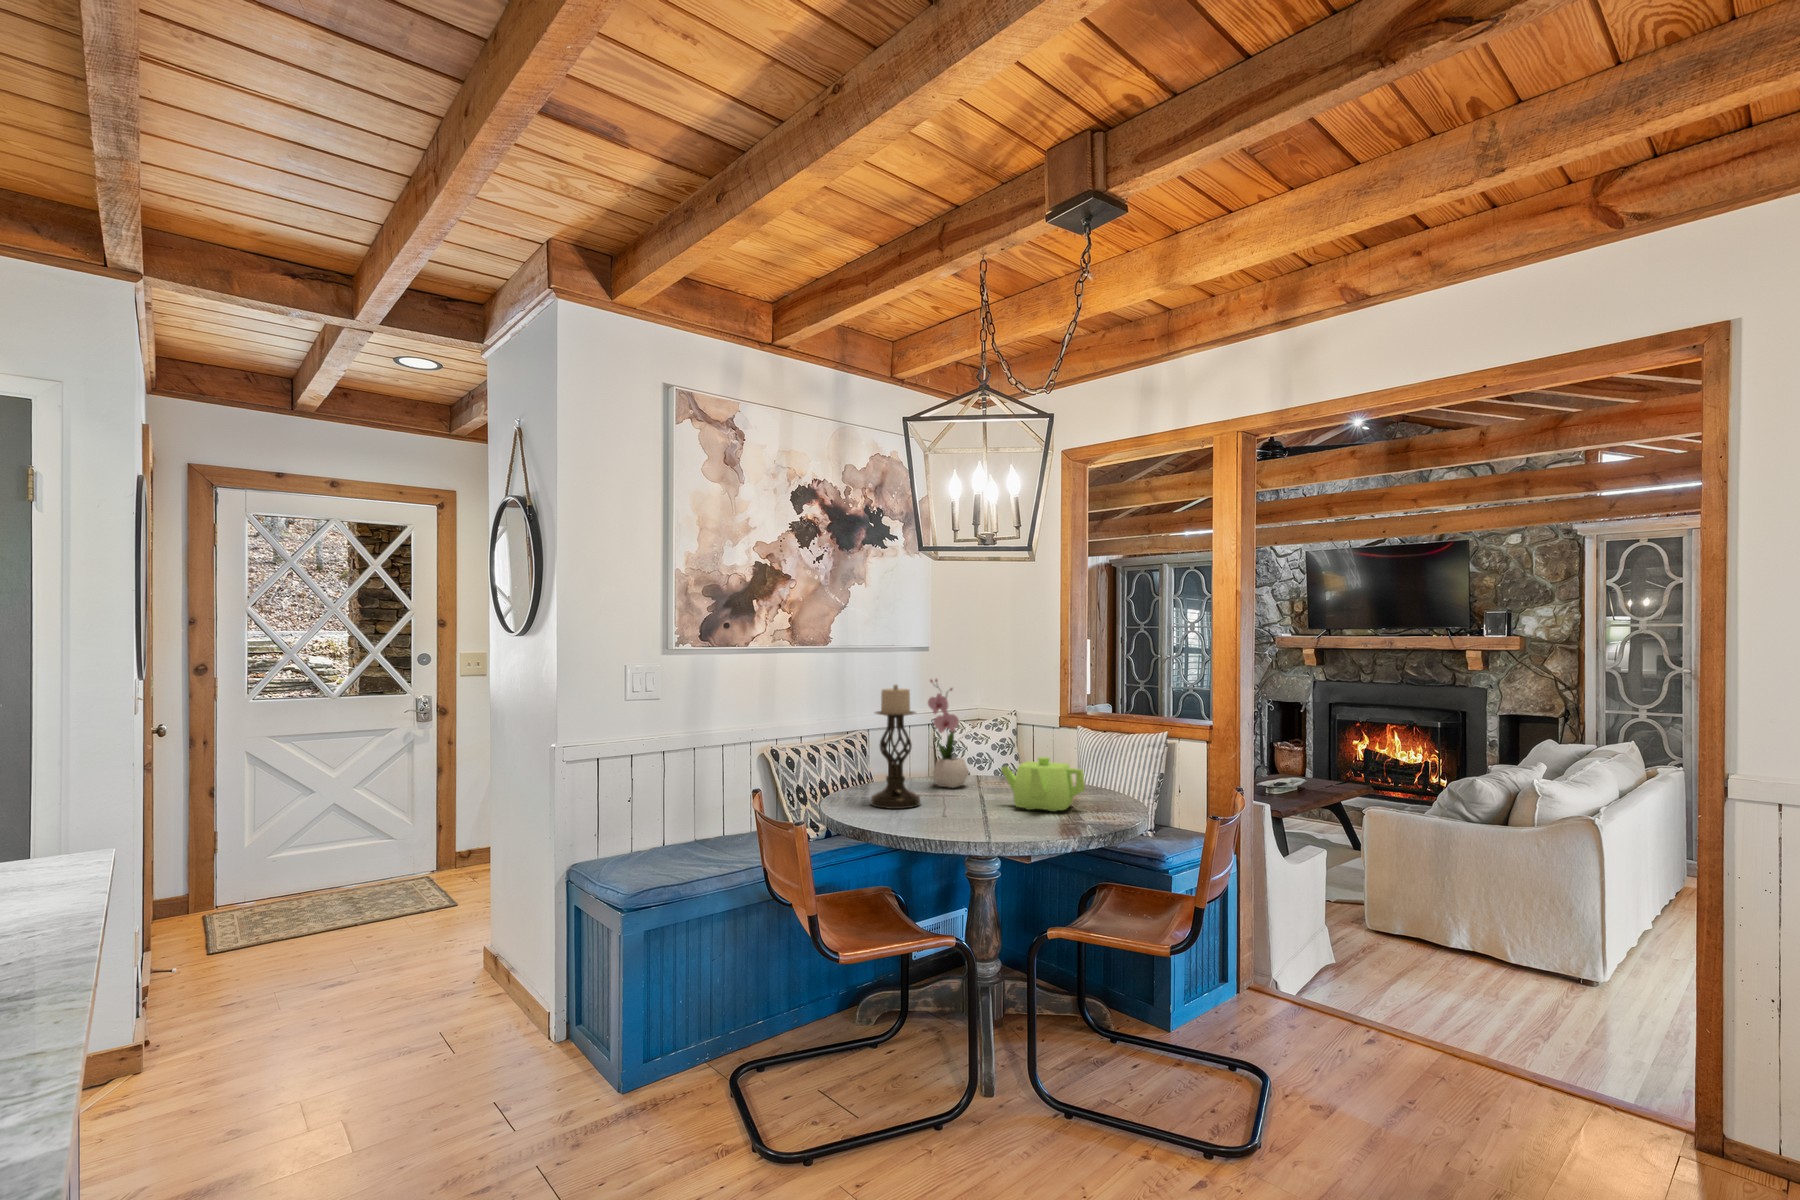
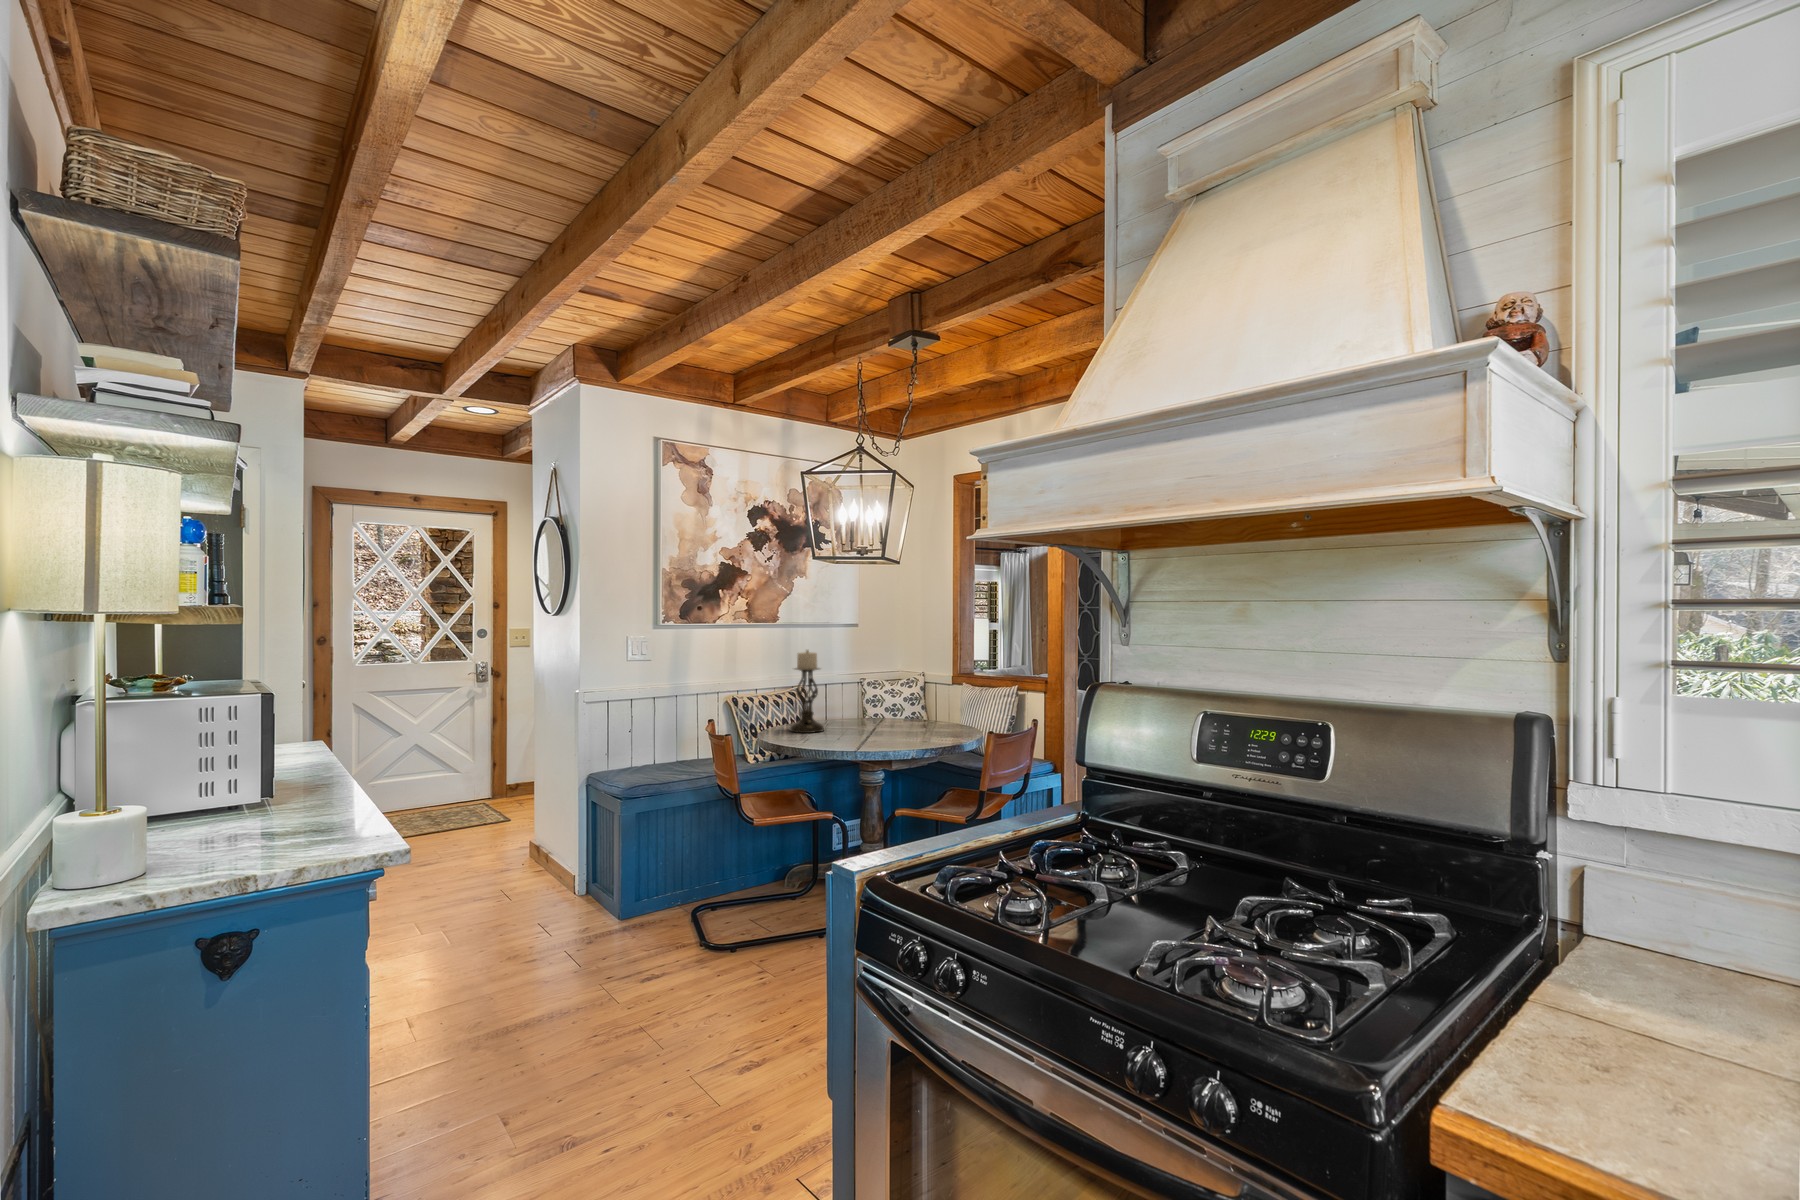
flower arrangement: present [928,679,968,788] -> none [836,646,870,723]
teapot: present [1001,757,1085,811] -> none [878,699,933,735]

